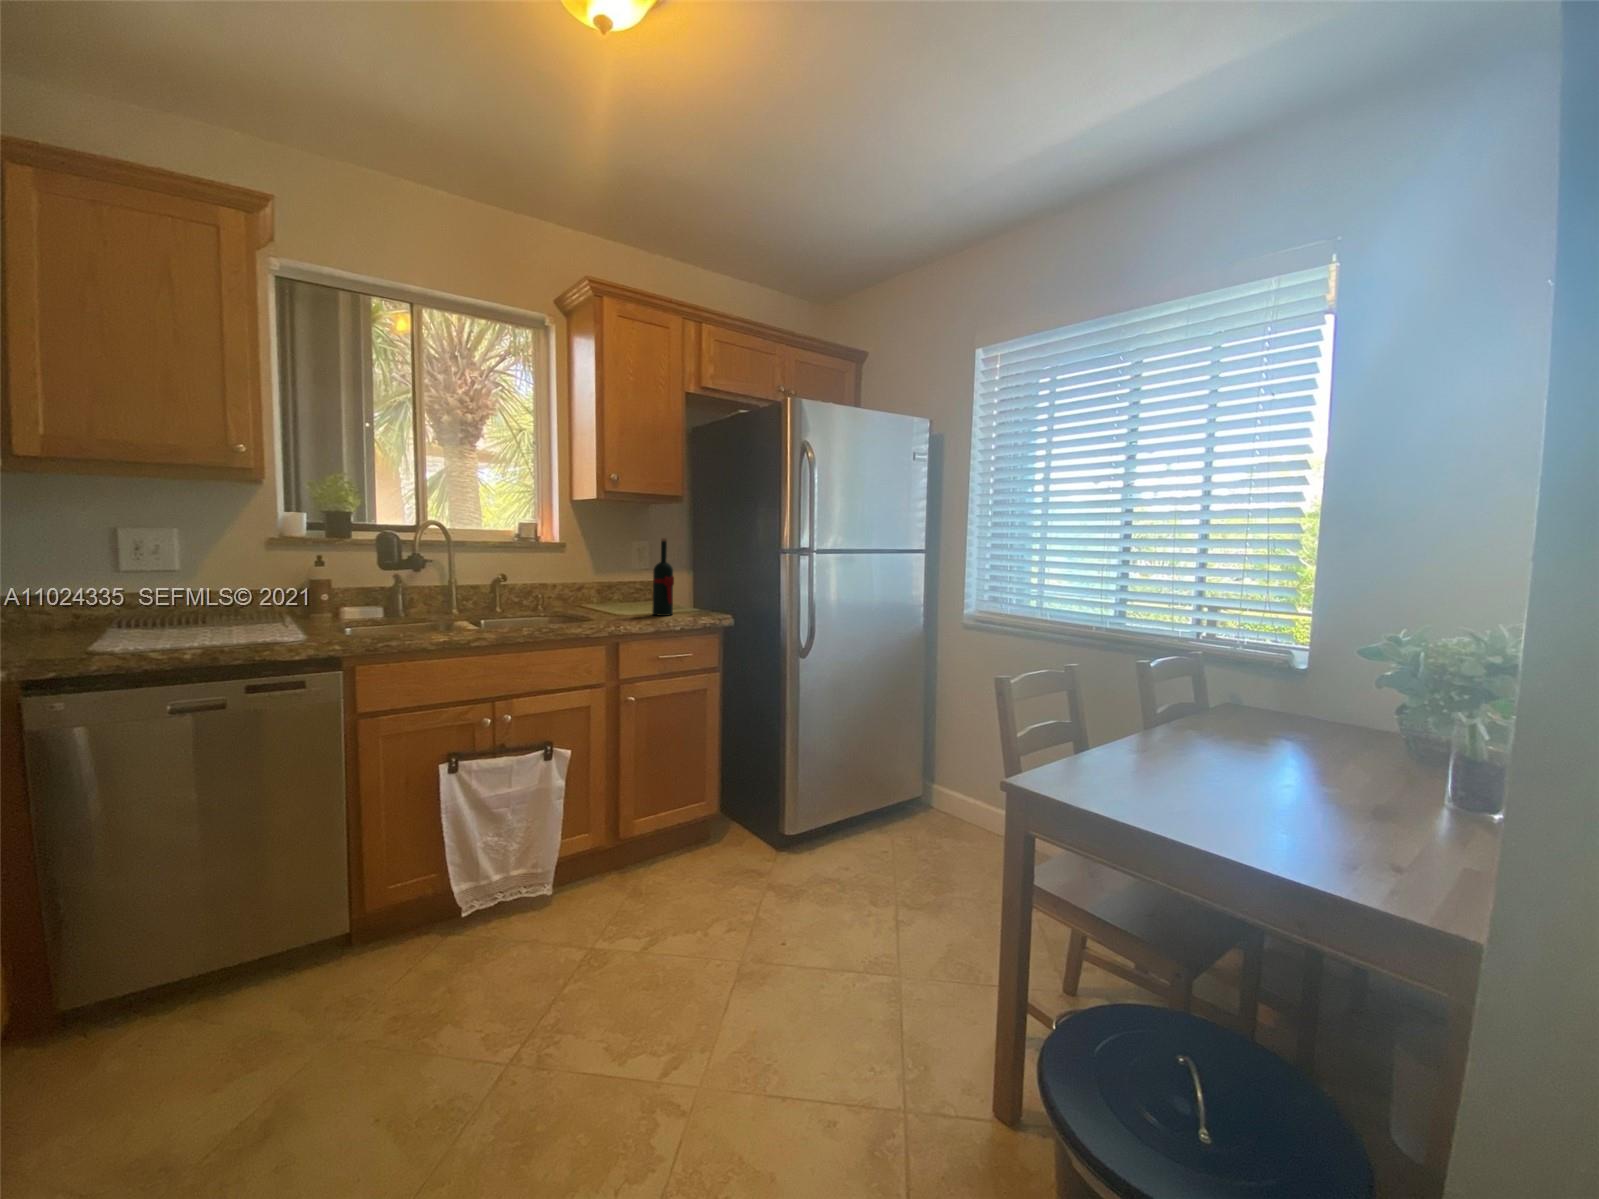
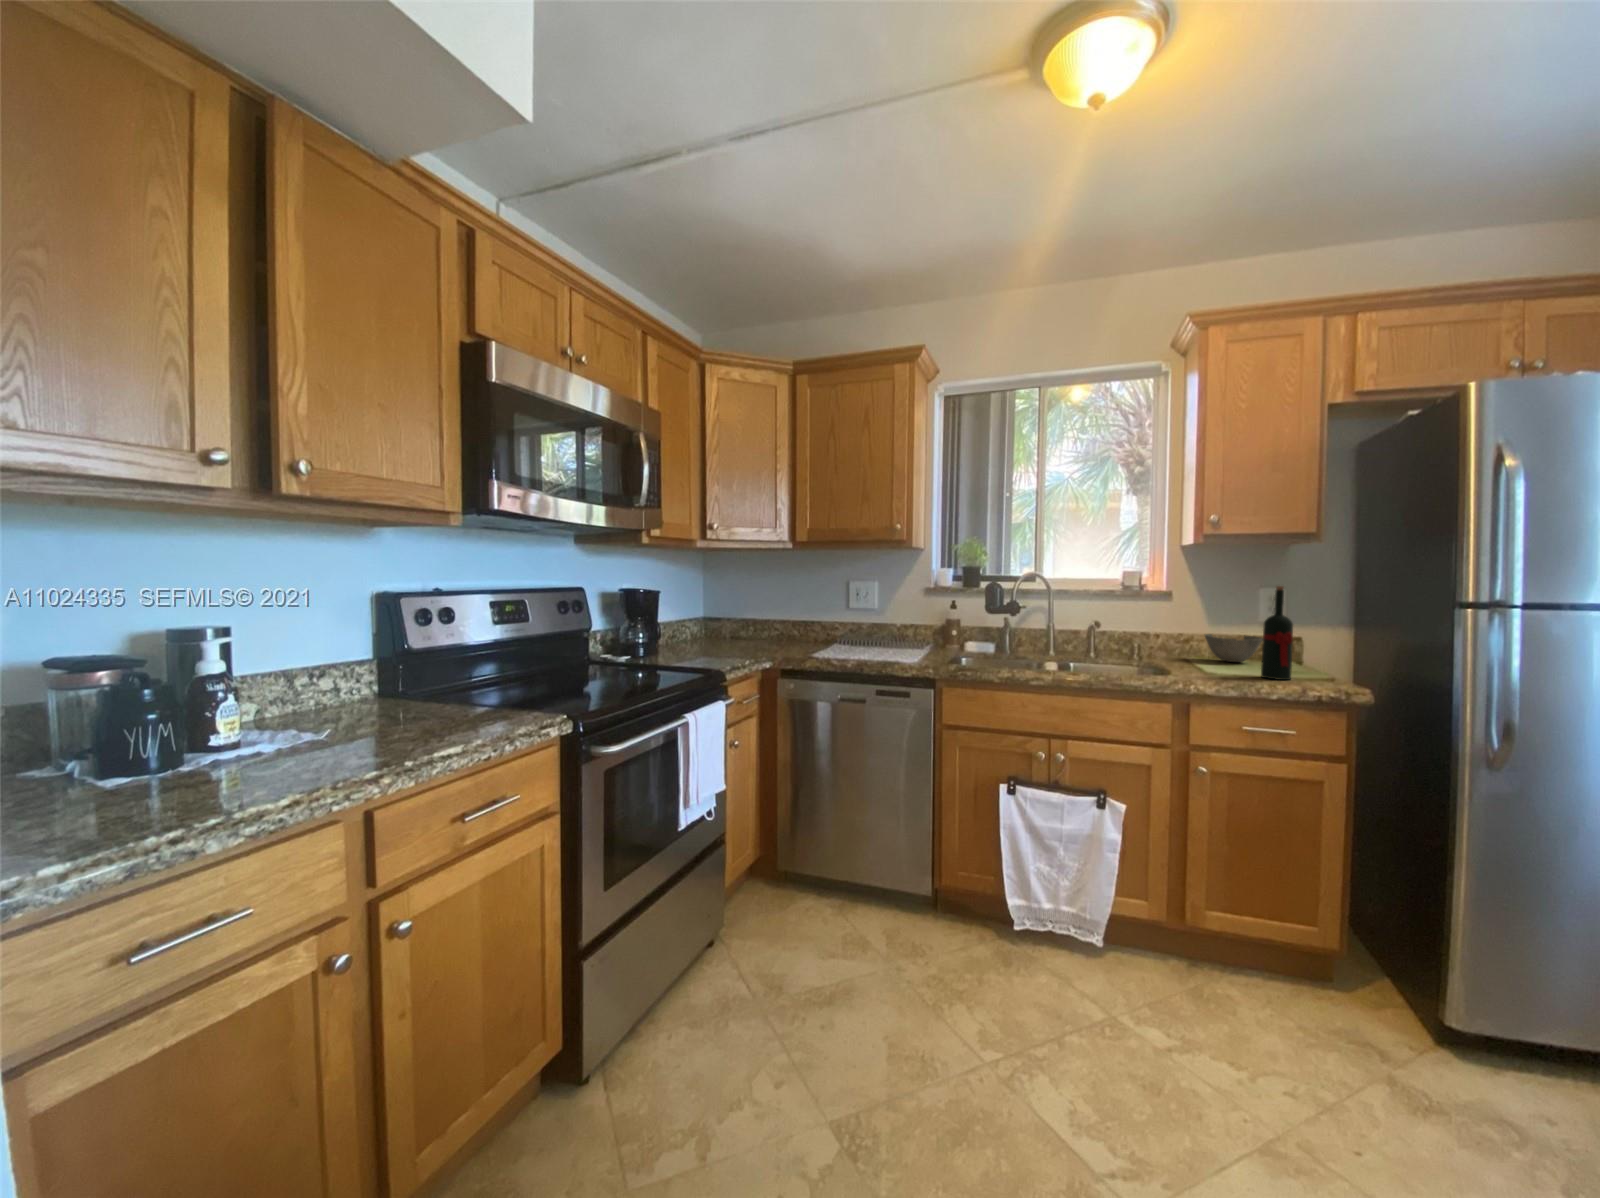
bowl: none [593,581,638,605] -> present [1205,634,1263,662]

